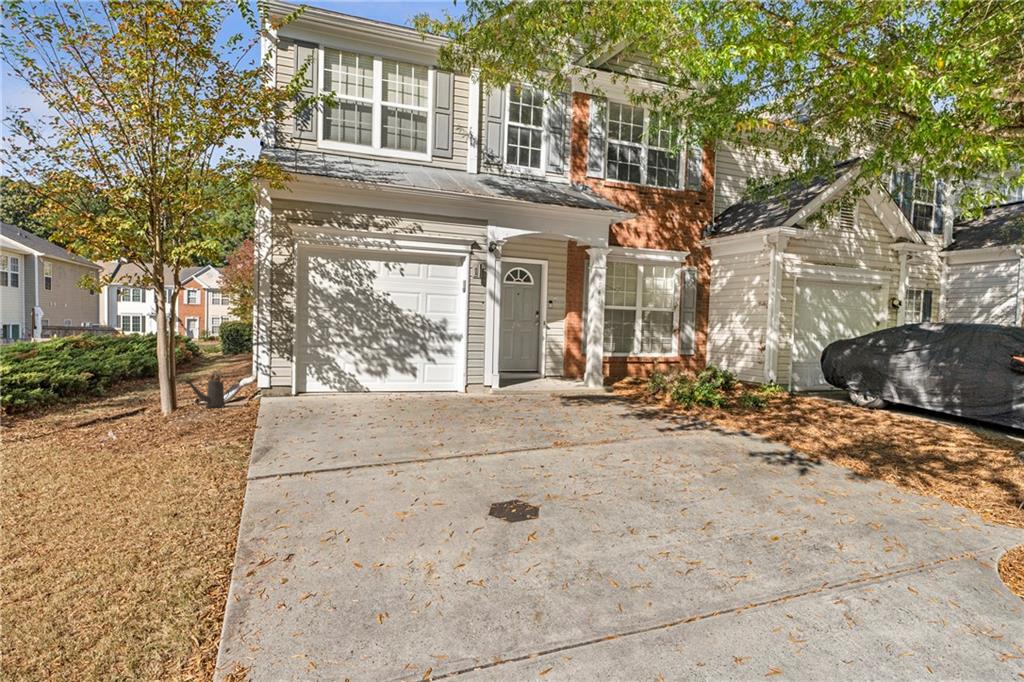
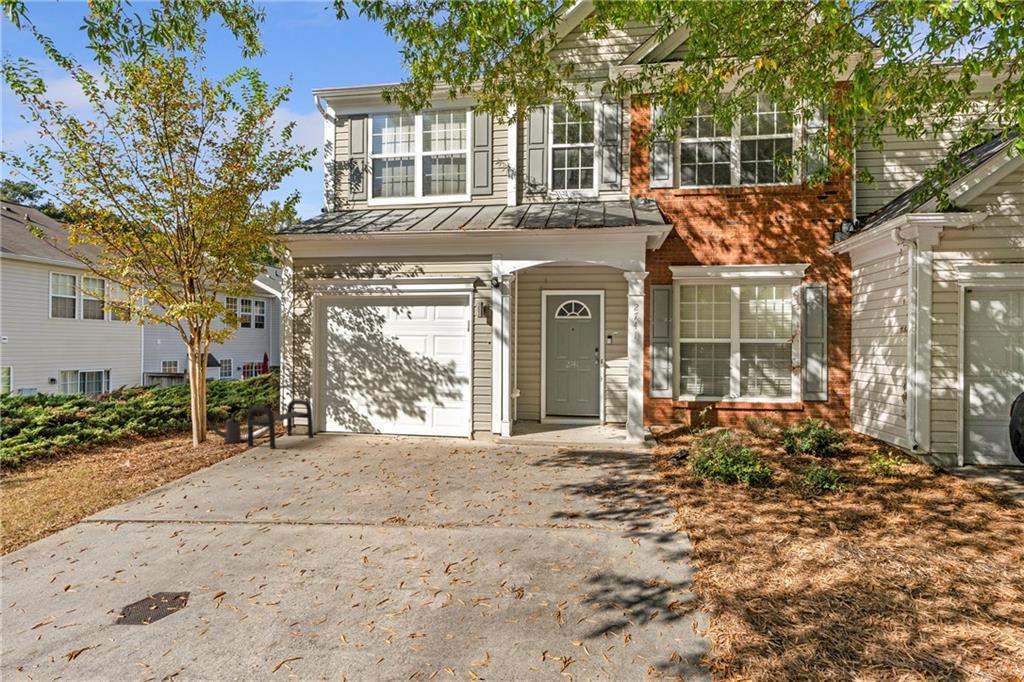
bench: none [249,359,299,408] -> present [248,400,313,448]

